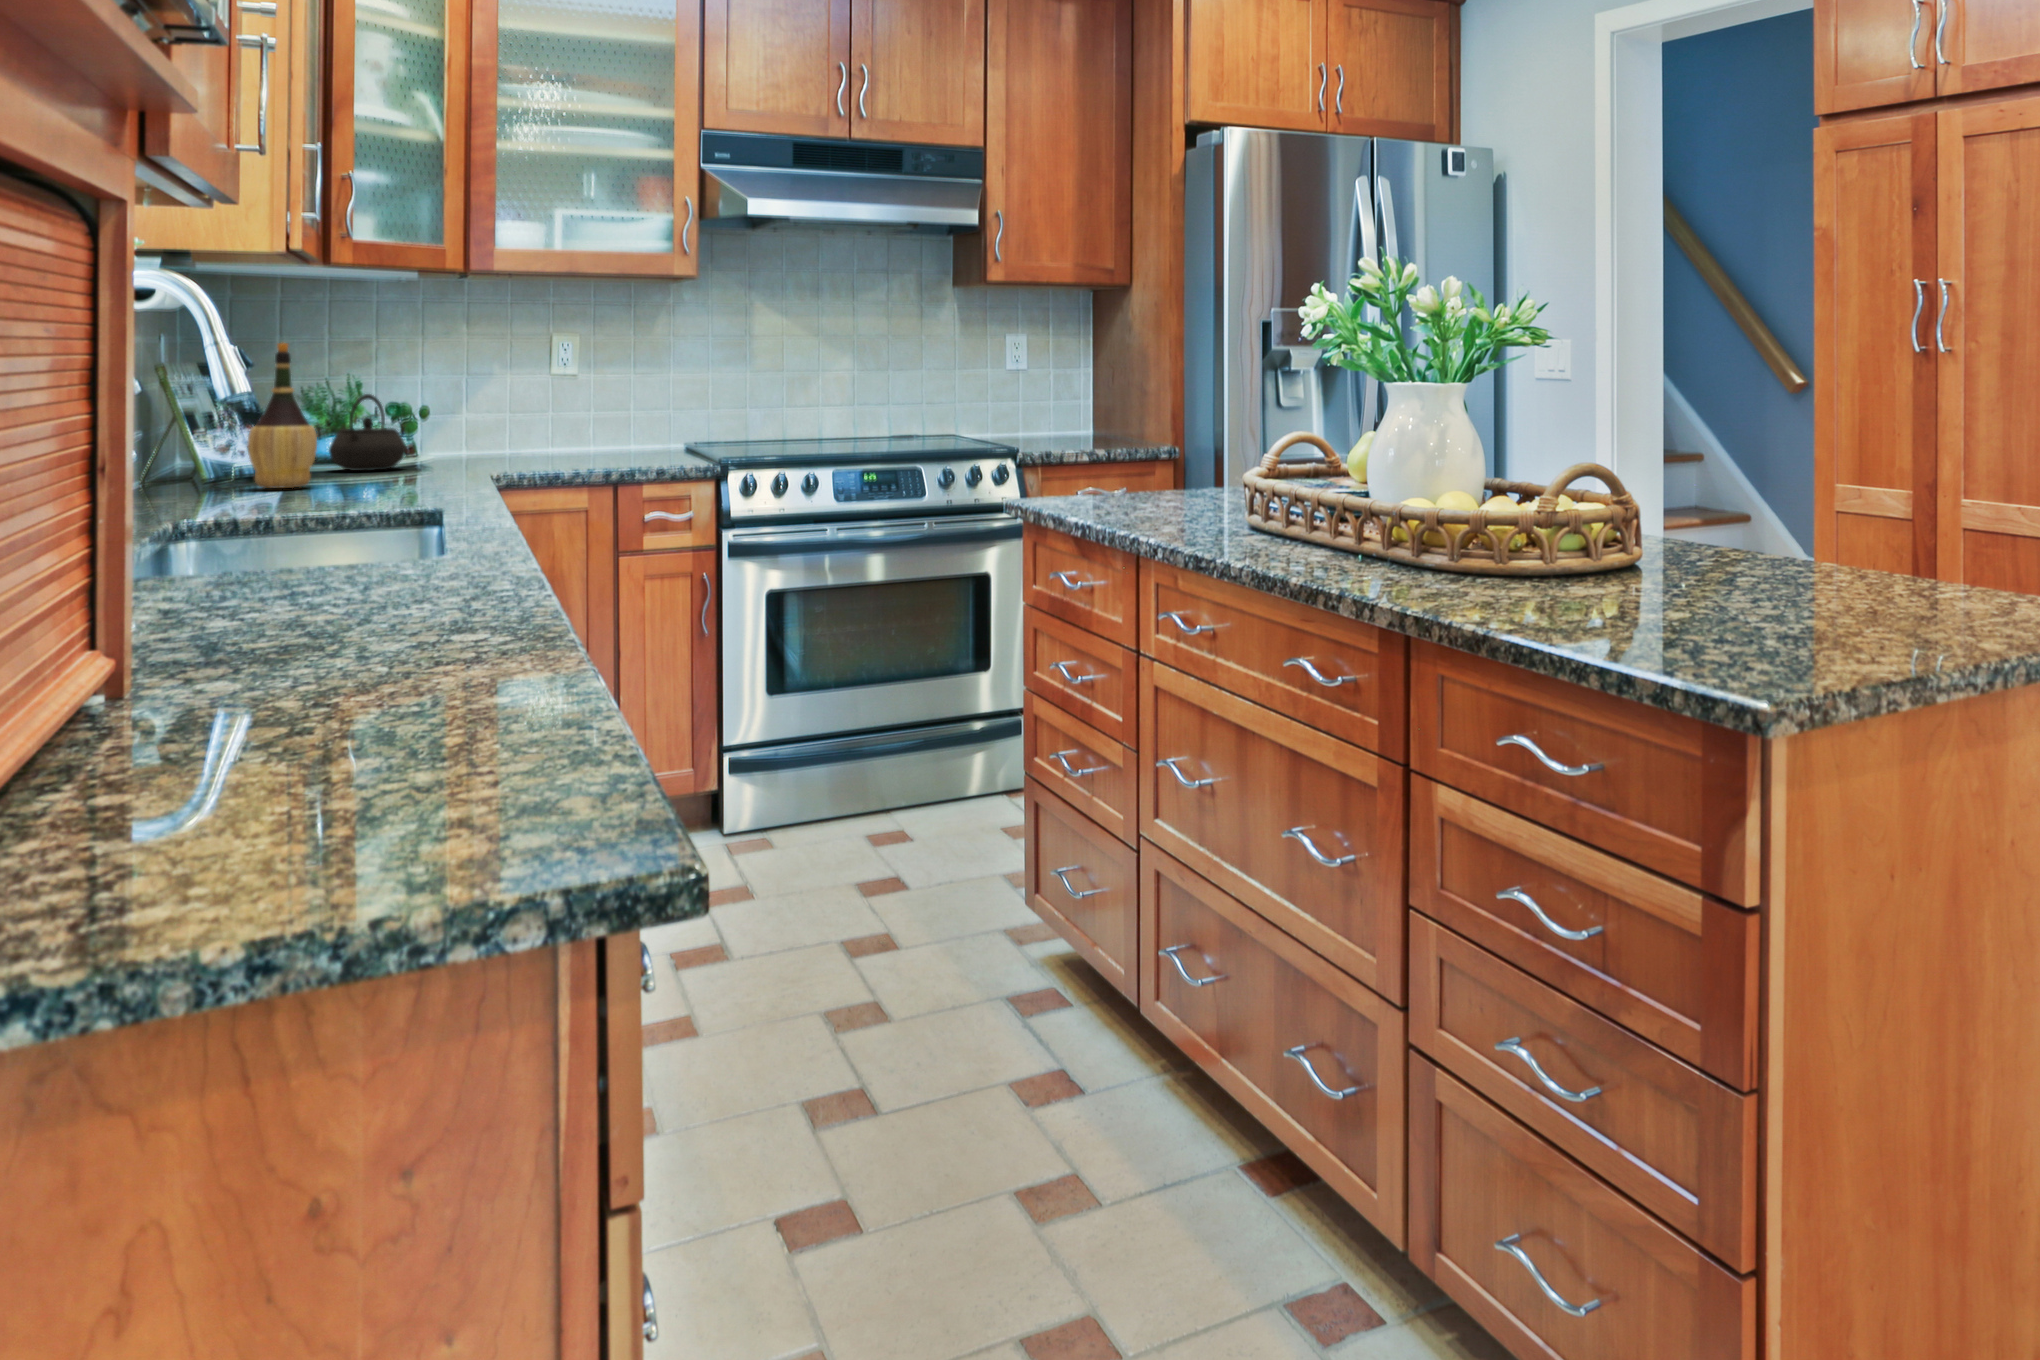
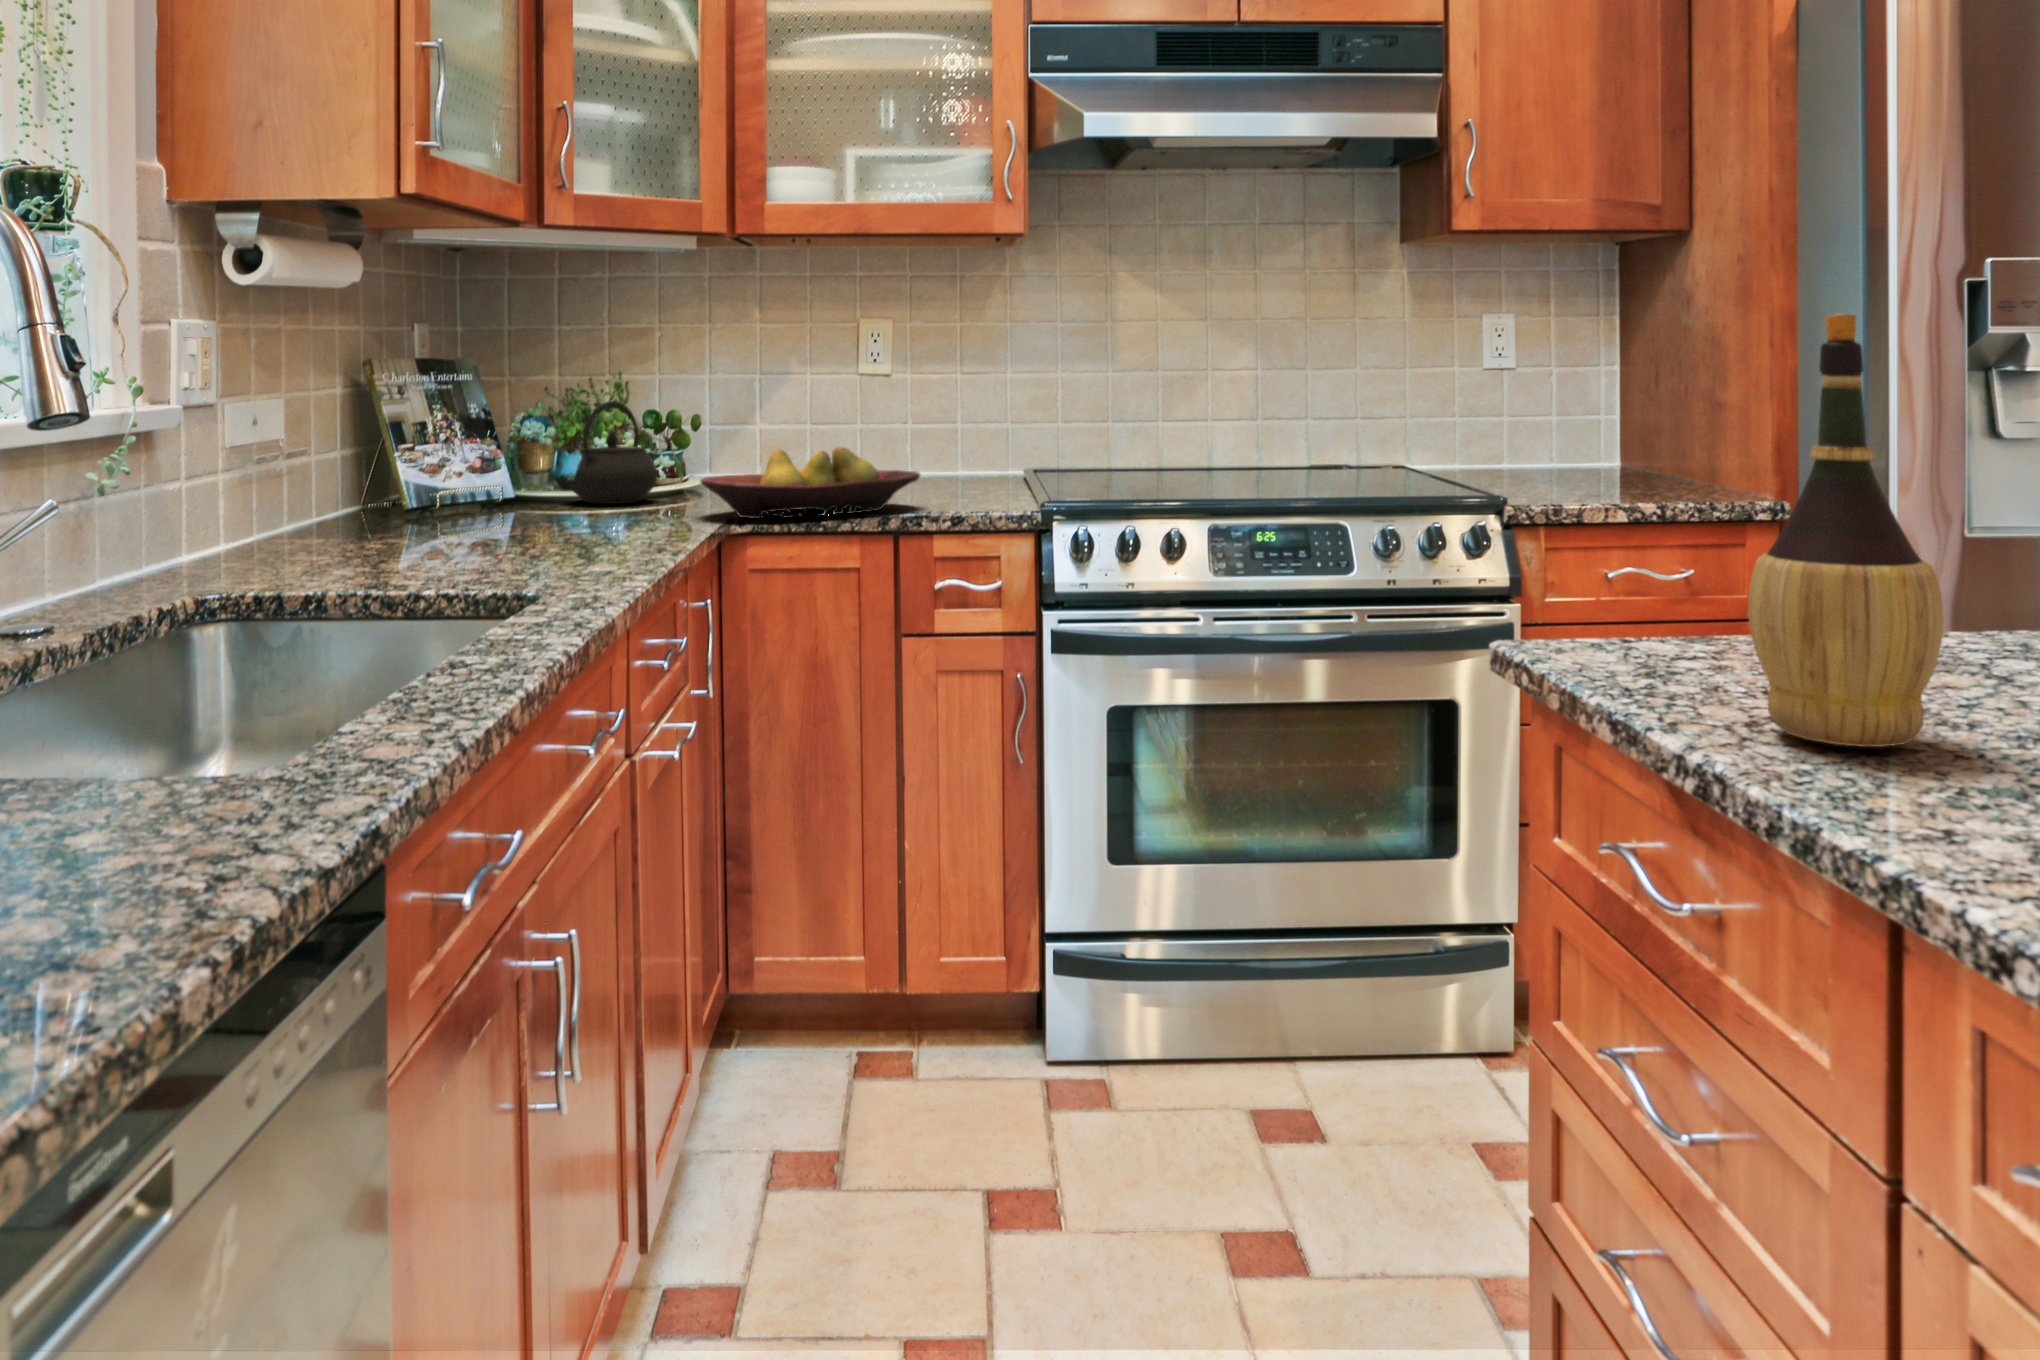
wine bottle: present [248,343,317,488] -> present [1748,313,1944,747]
fruit bowl: none [463,424,627,474] -> present [701,447,920,518]

